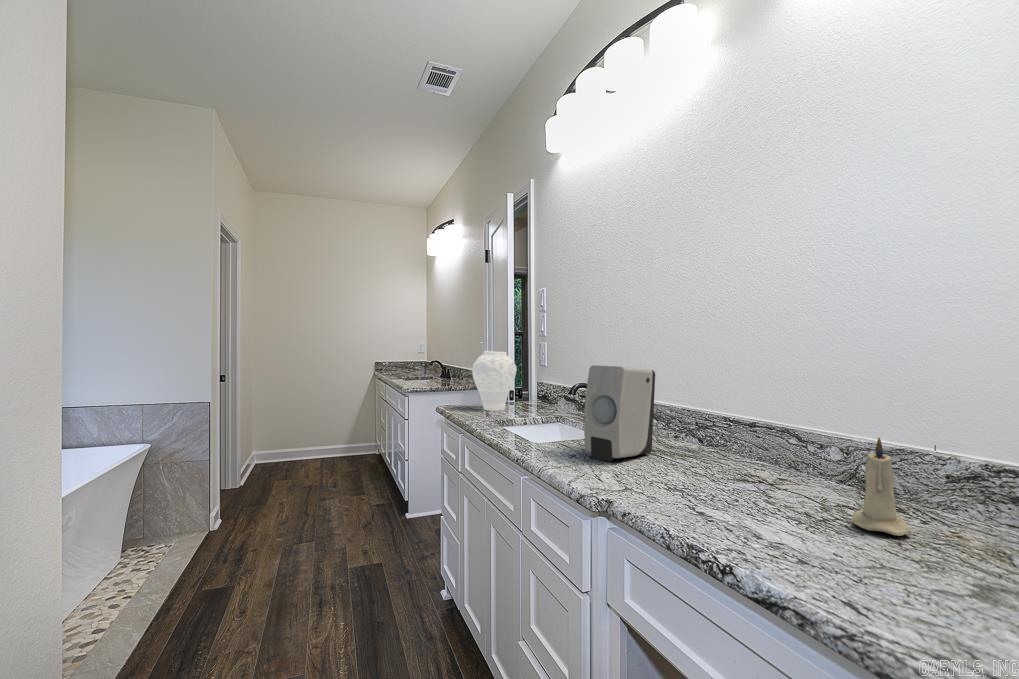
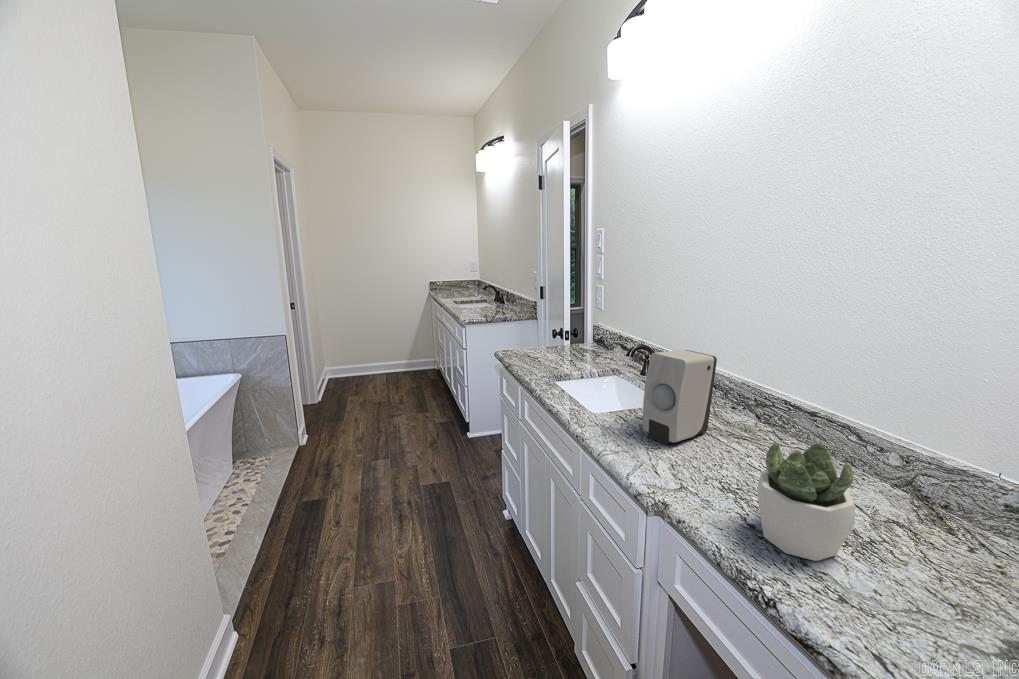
vase: present [472,351,517,411] -> none [531,300,574,358]
succulent plant: none [702,412,804,535] -> present [758,443,855,561]
candle: present [851,438,911,536] -> none [897,481,955,571]

